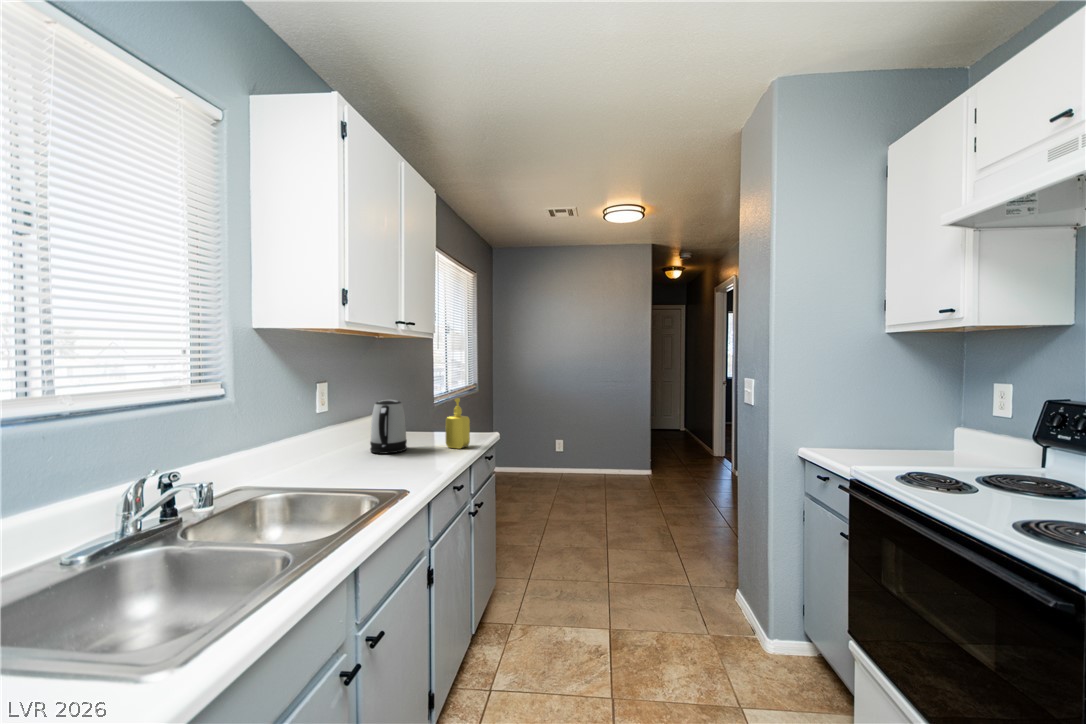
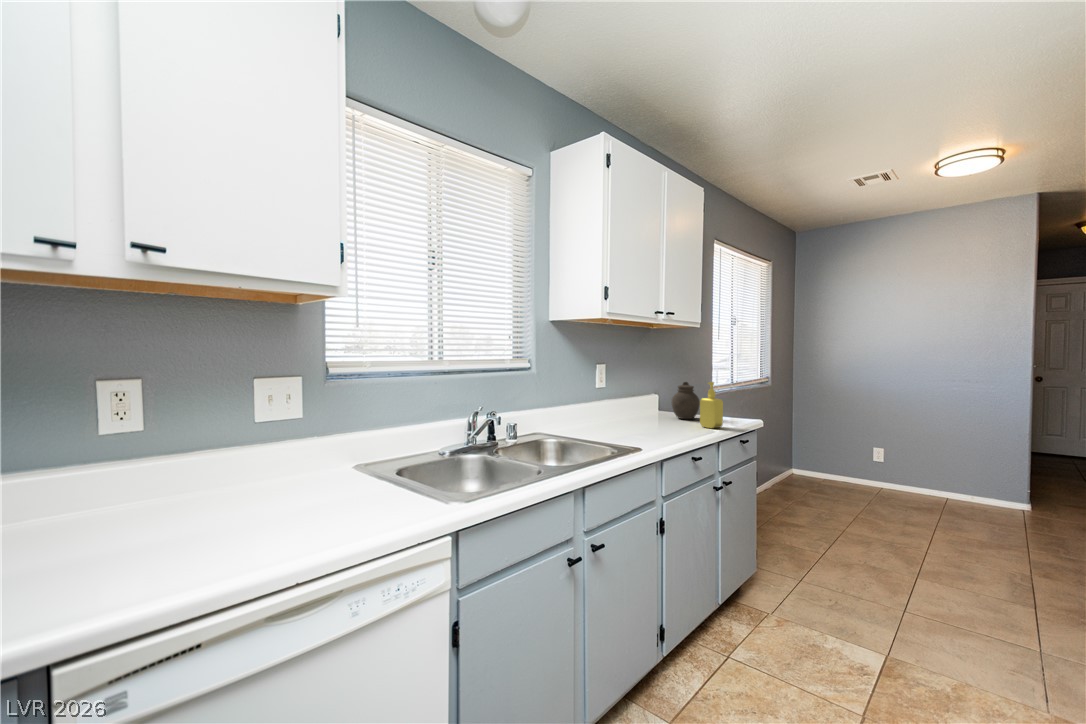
jar: none [408,398,439,440] -> present [671,382,700,419]
kettle: present [370,400,407,454] -> none [635,380,665,425]

